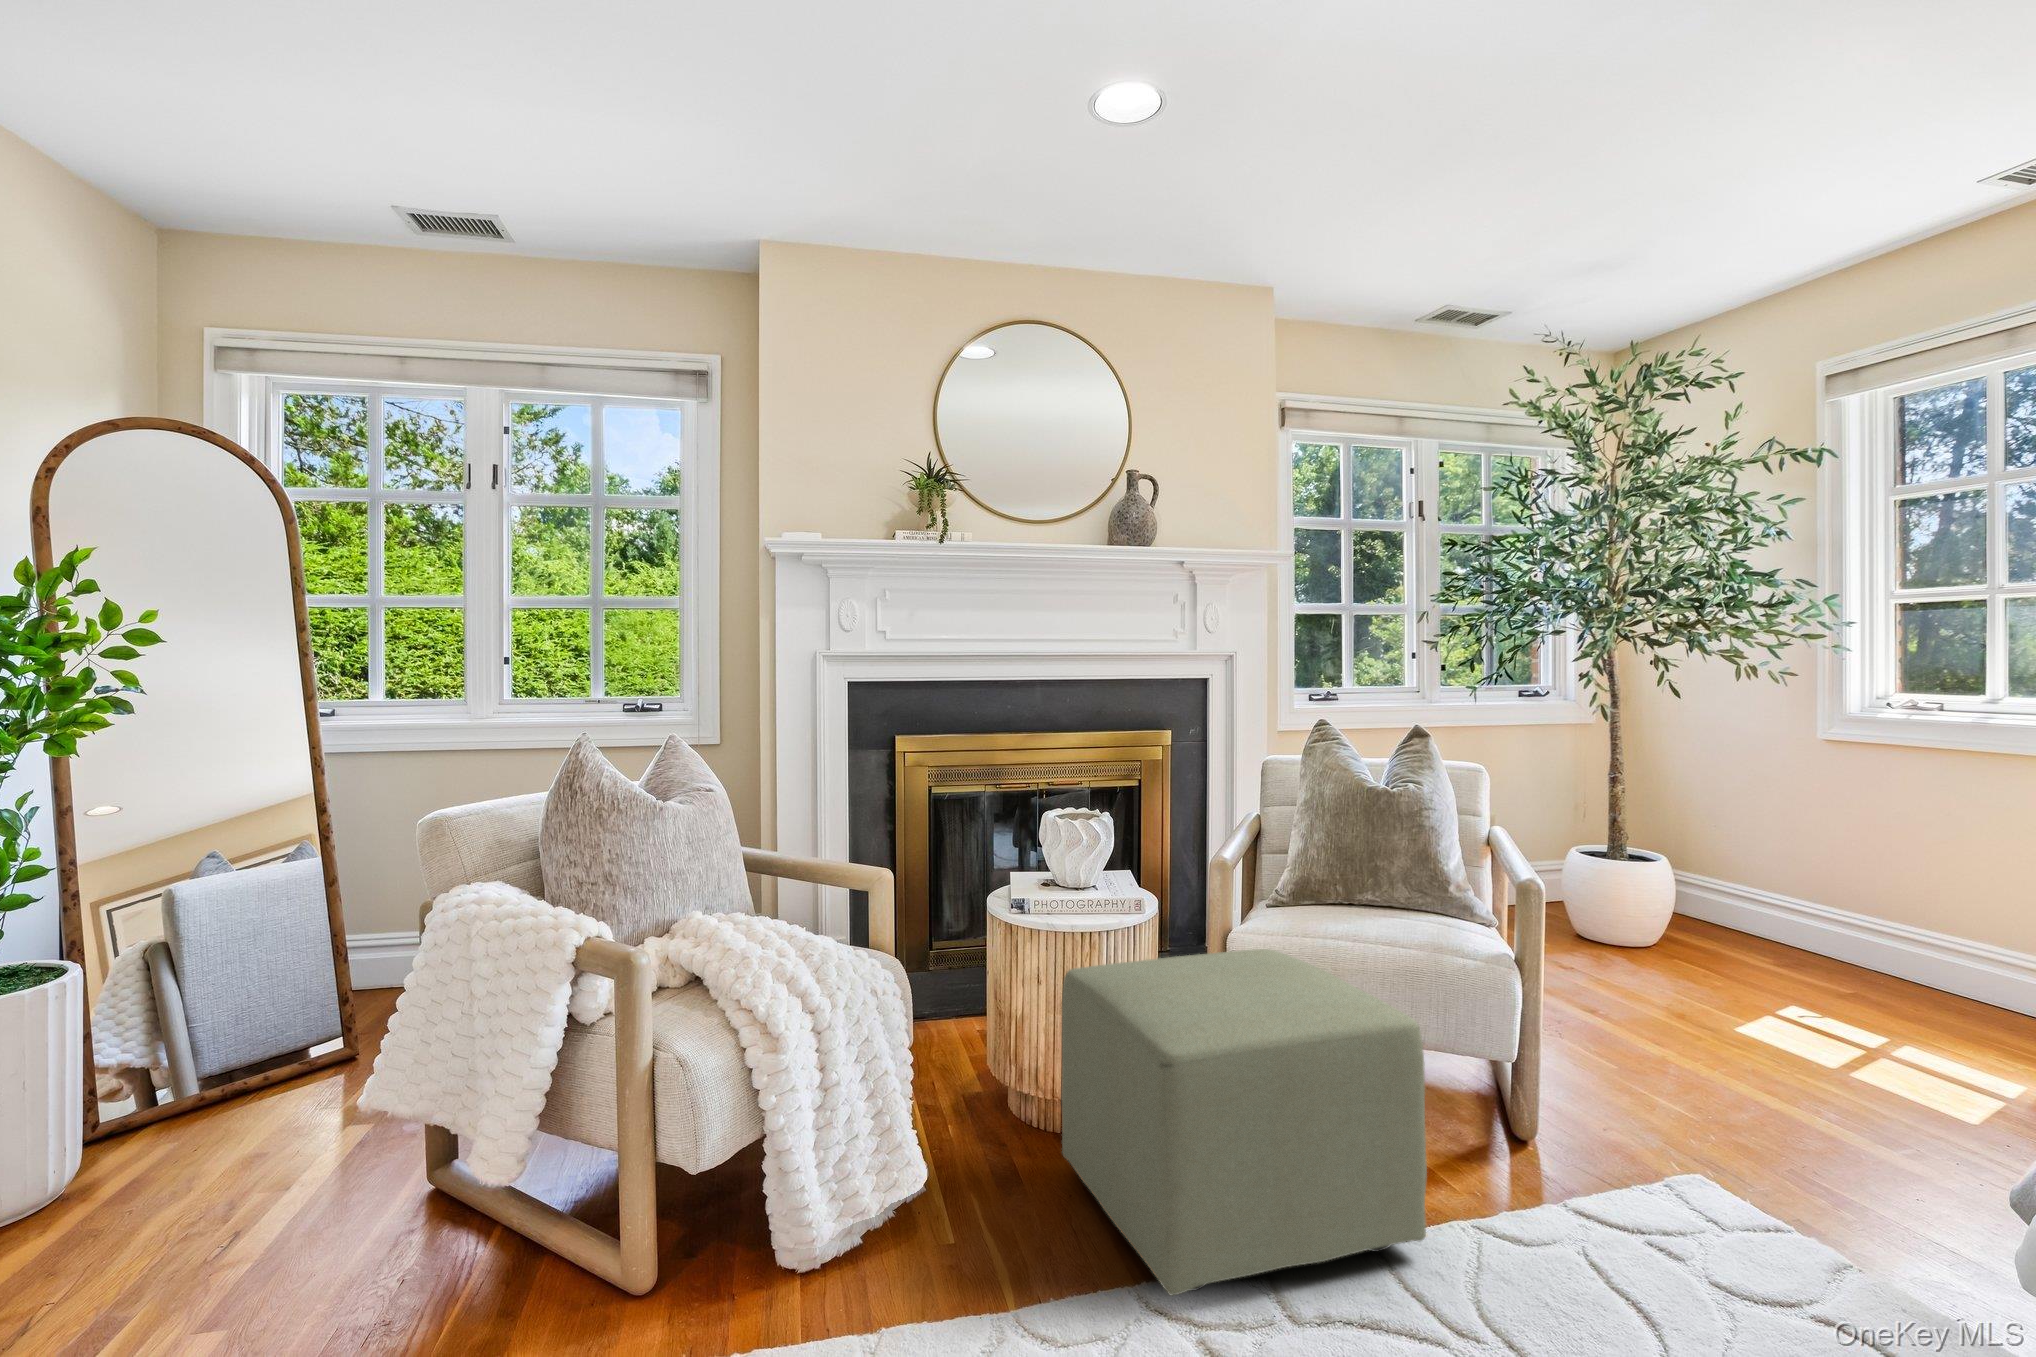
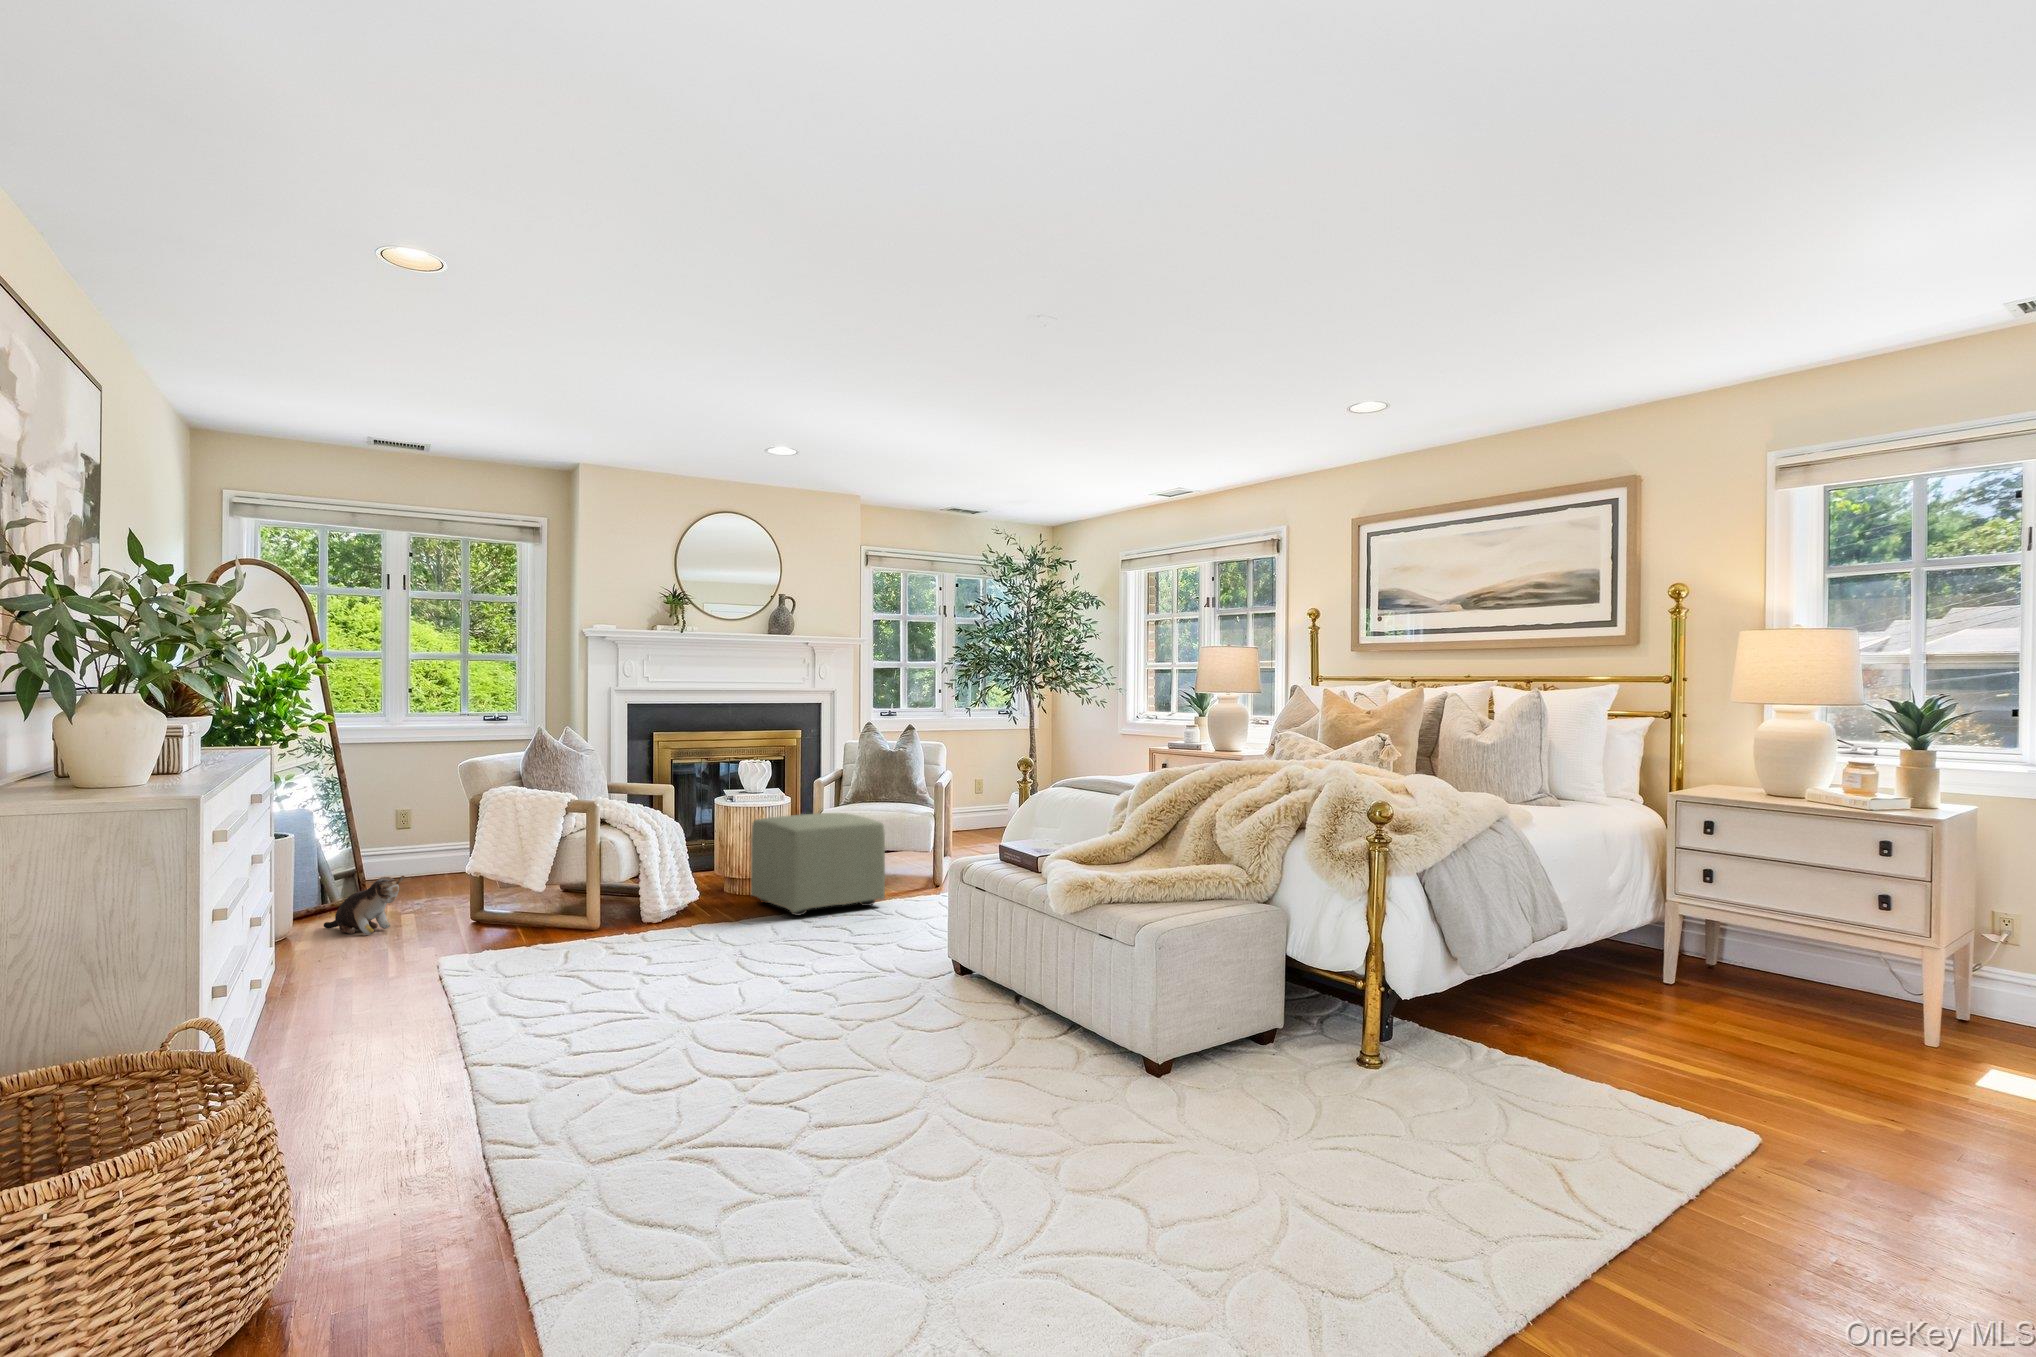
plush toy: none [150,1092,260,1230] -> present [324,876,404,935]

